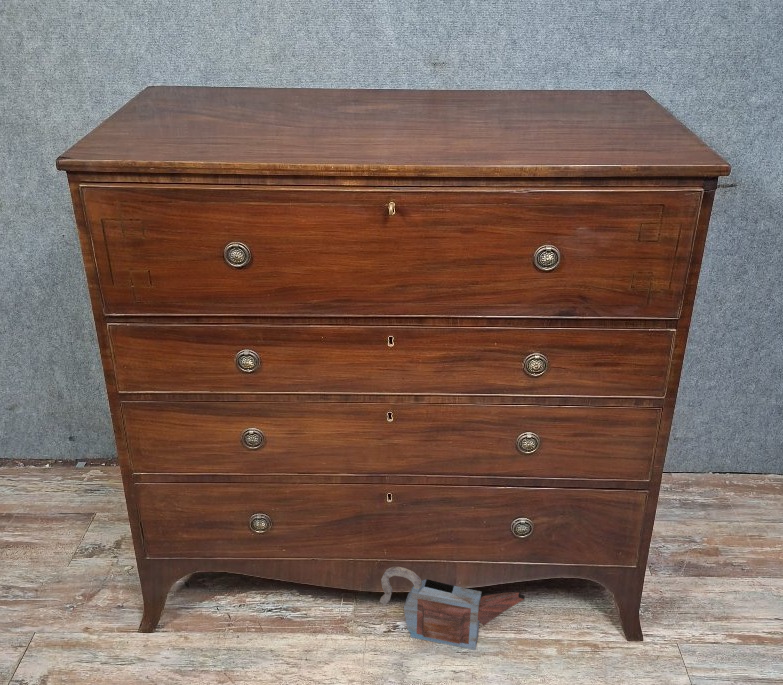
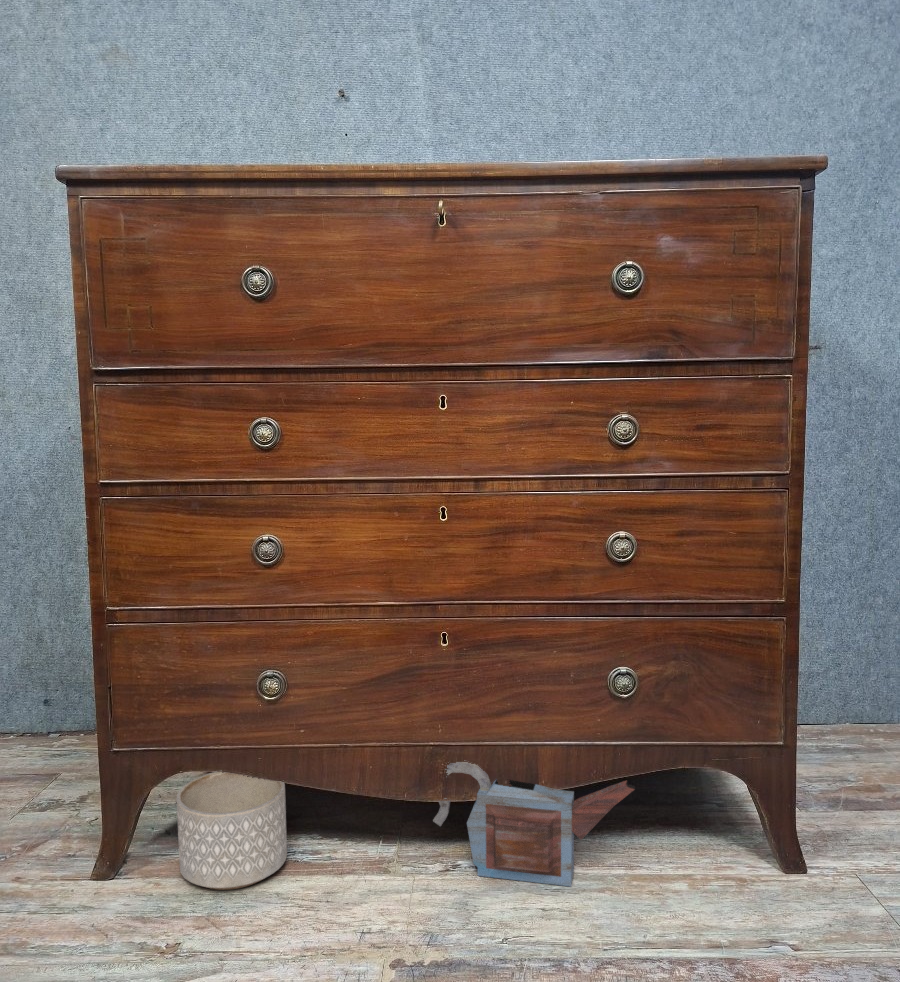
planter: none [196,554,276,647] -> present [177,772,287,890]

